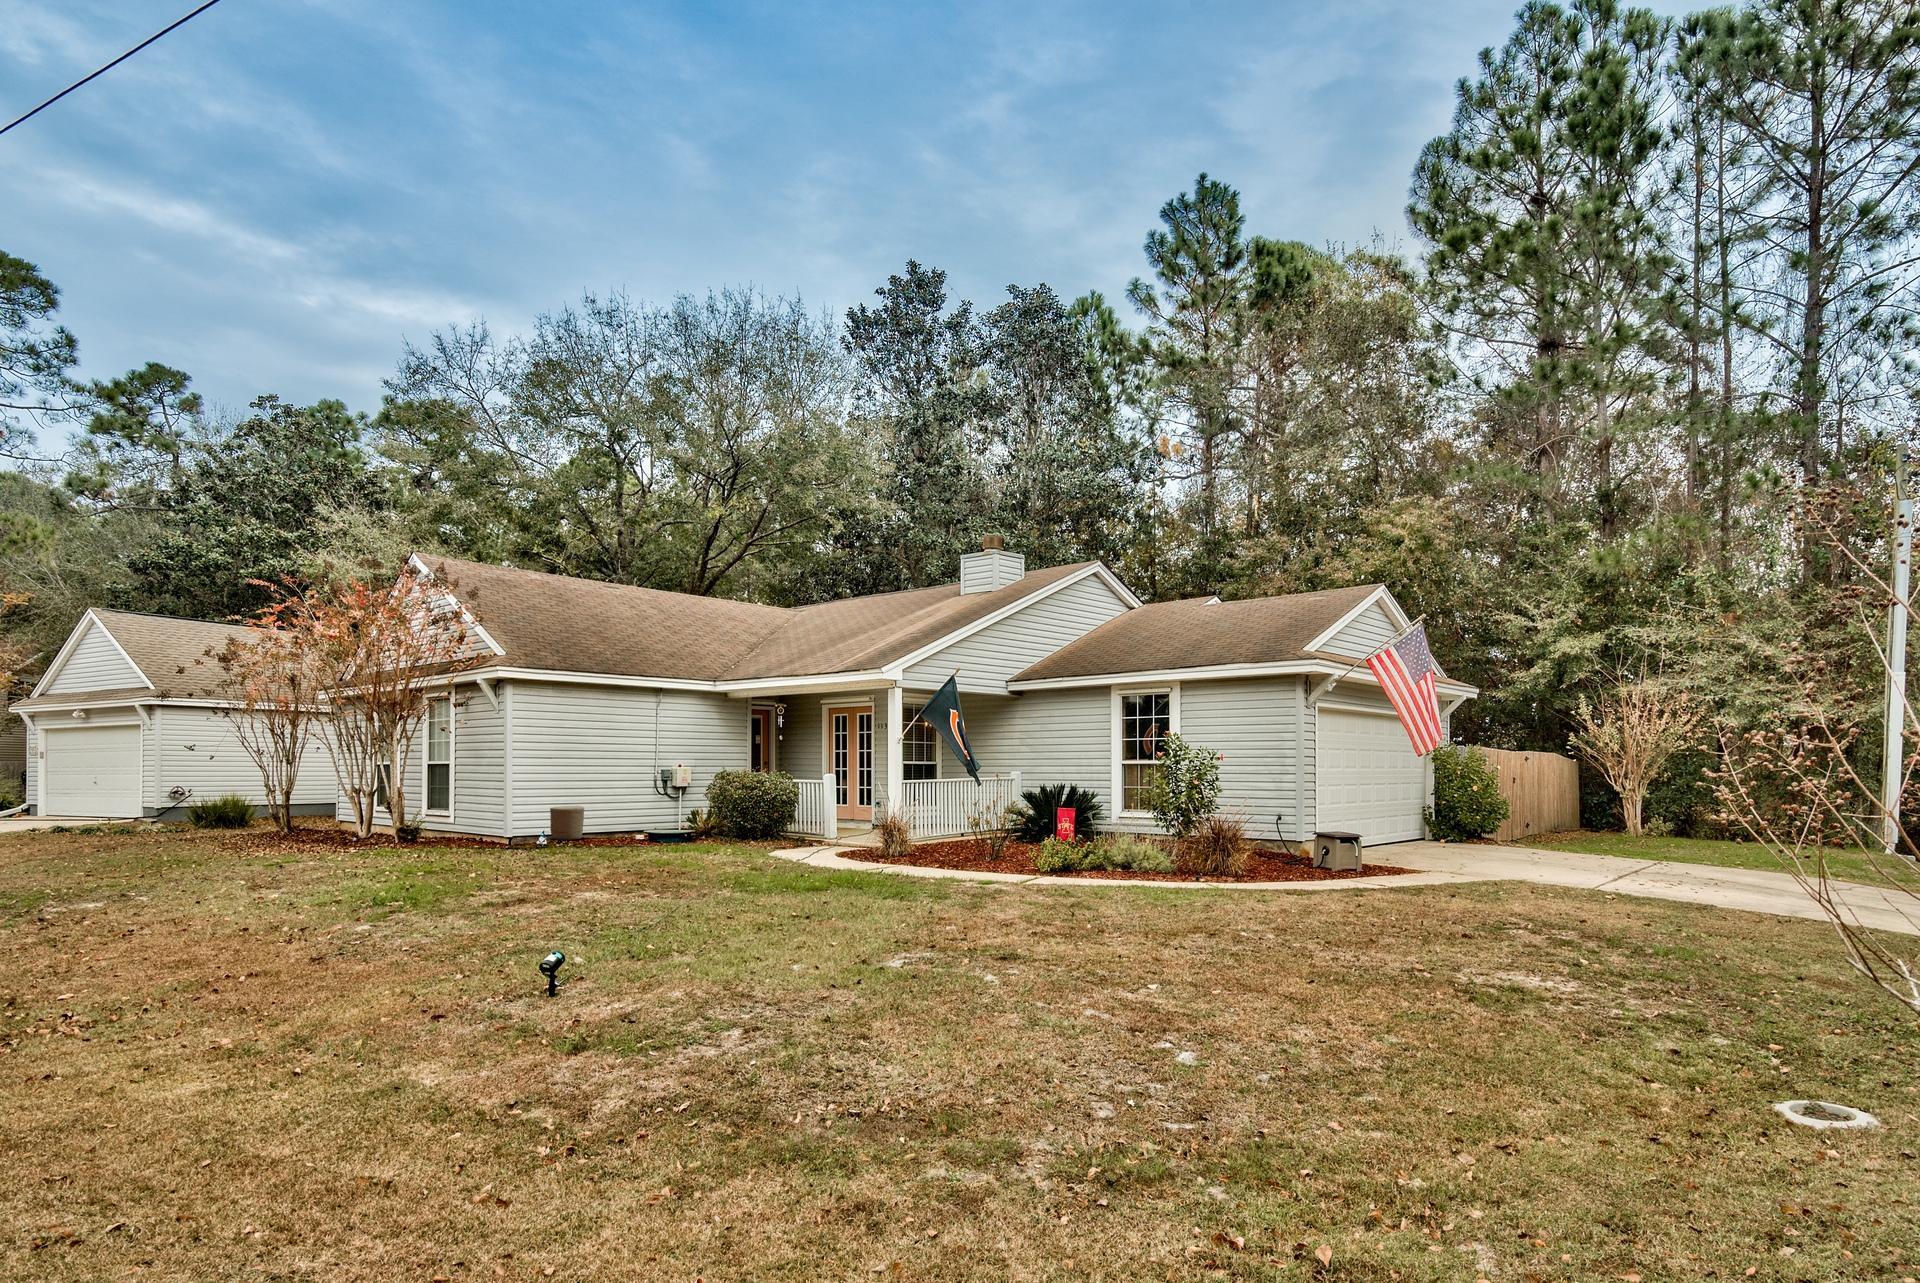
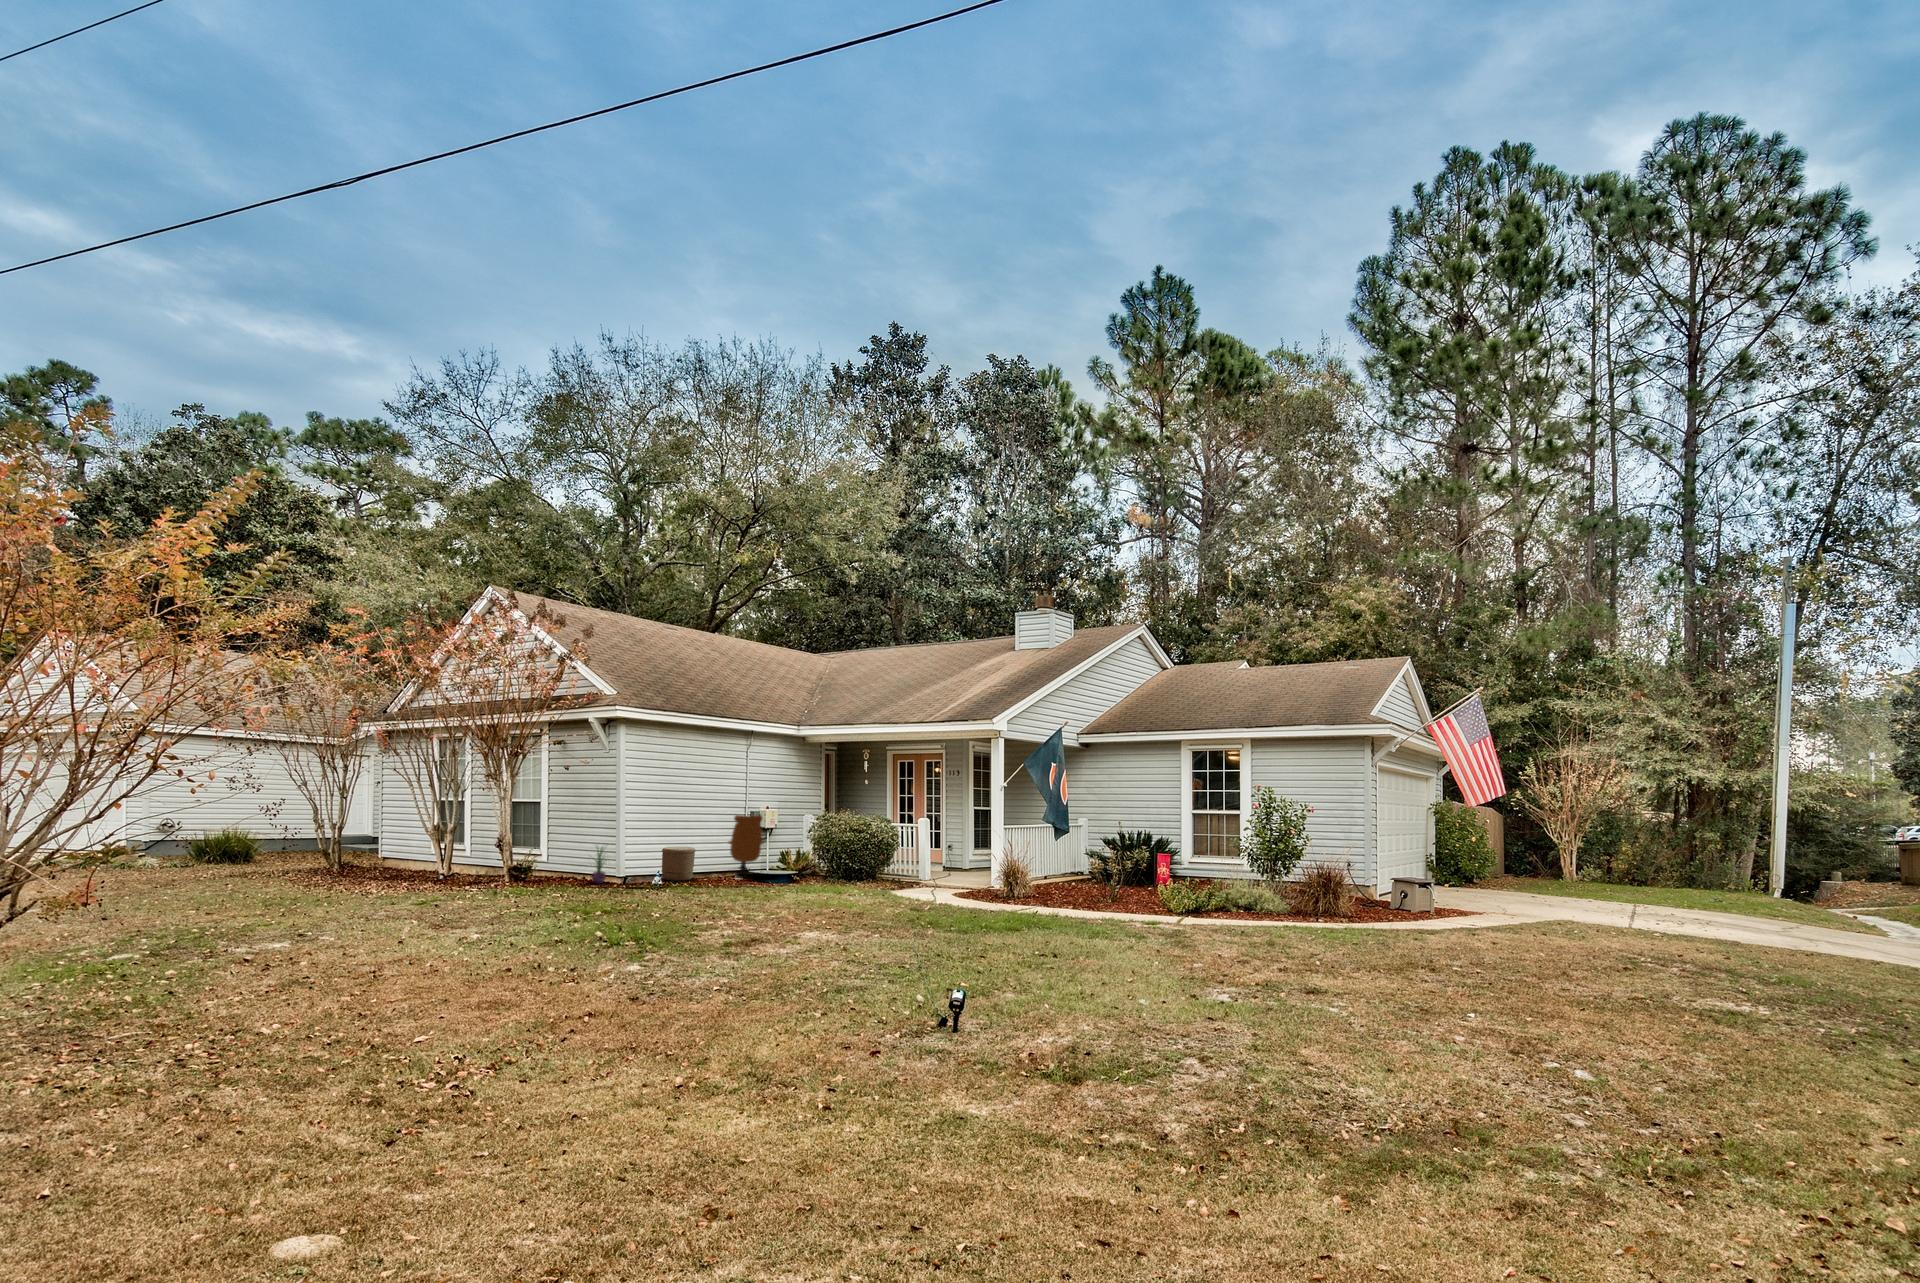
lounge chair: none [621,773,662,837] -> present [728,815,763,876]
decorative plant: none [458,804,501,843] -> present [592,846,607,884]

